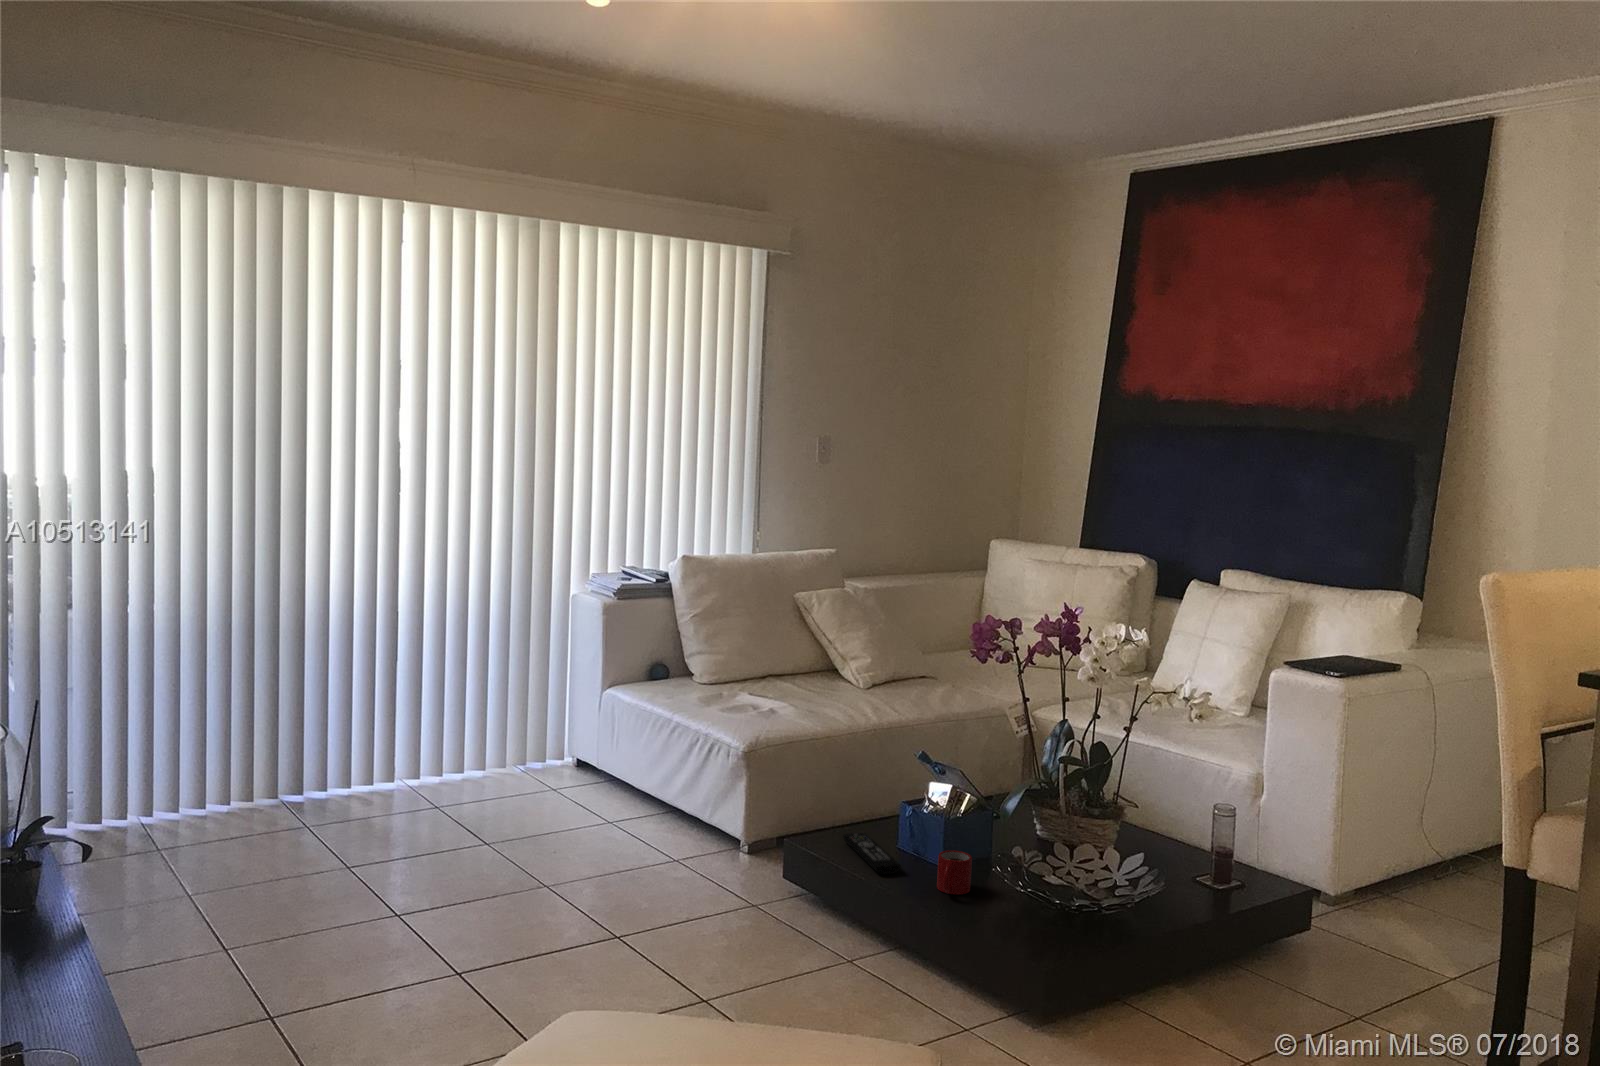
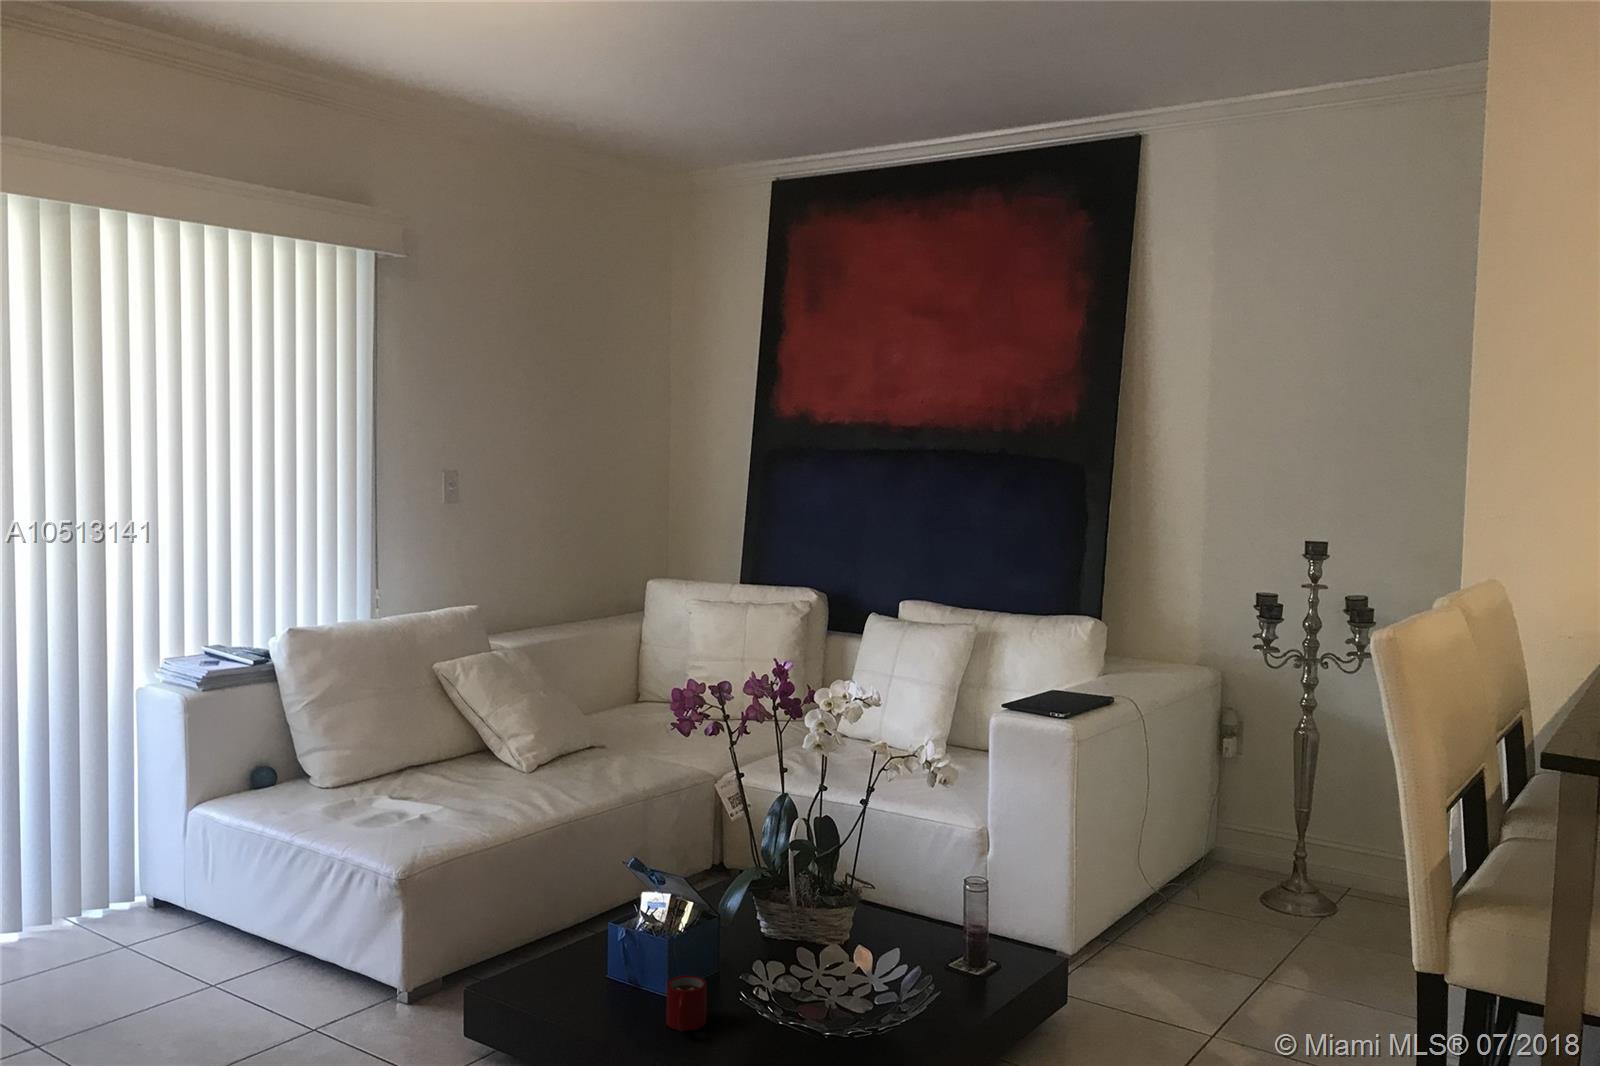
remote control: present [843,833,900,874] -> none [538,963,619,1017]

